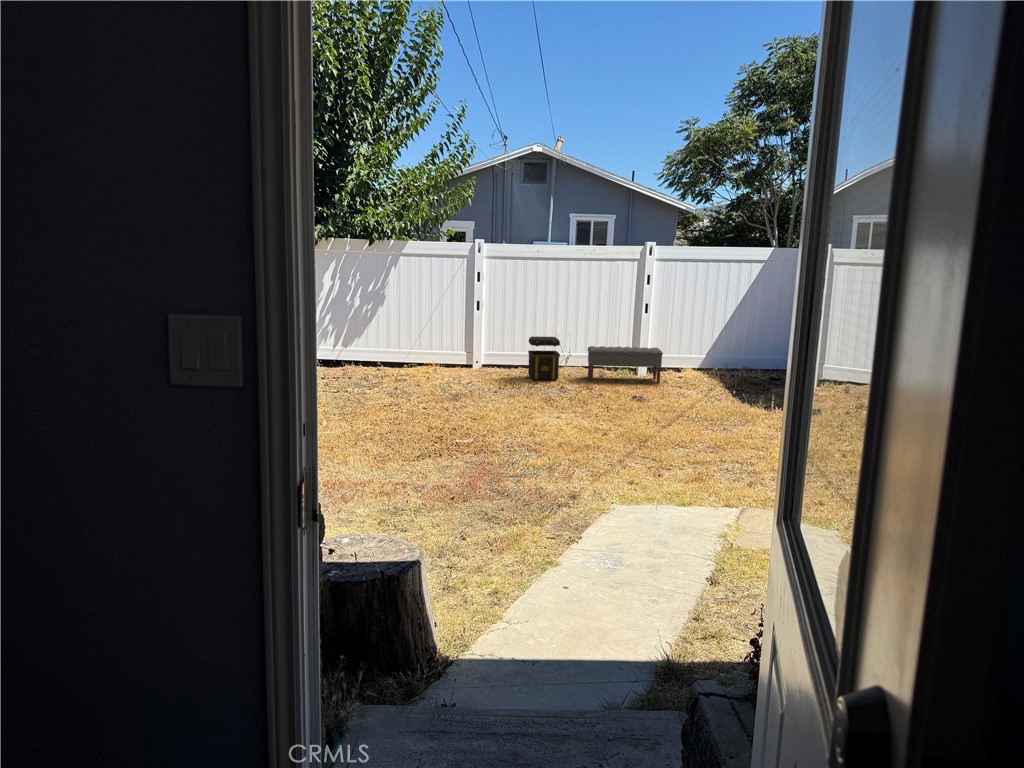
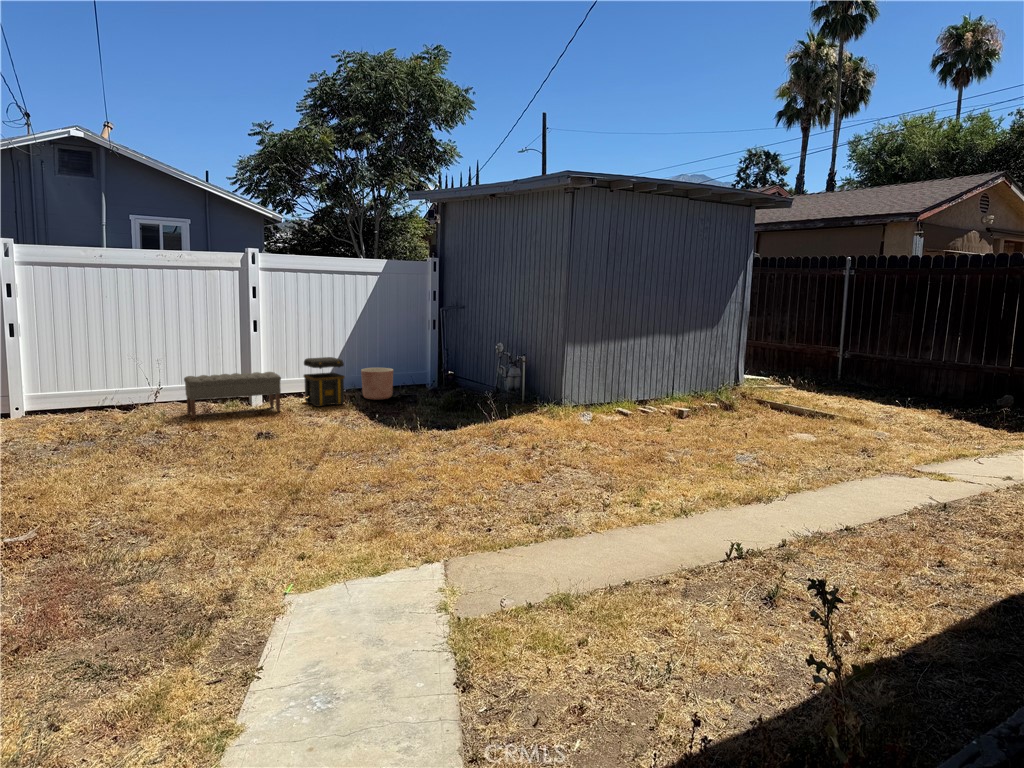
toolbox: present [528,337,560,380] -> present [304,357,345,407]
planter: none [737,351,769,381] -> present [361,368,393,400]

